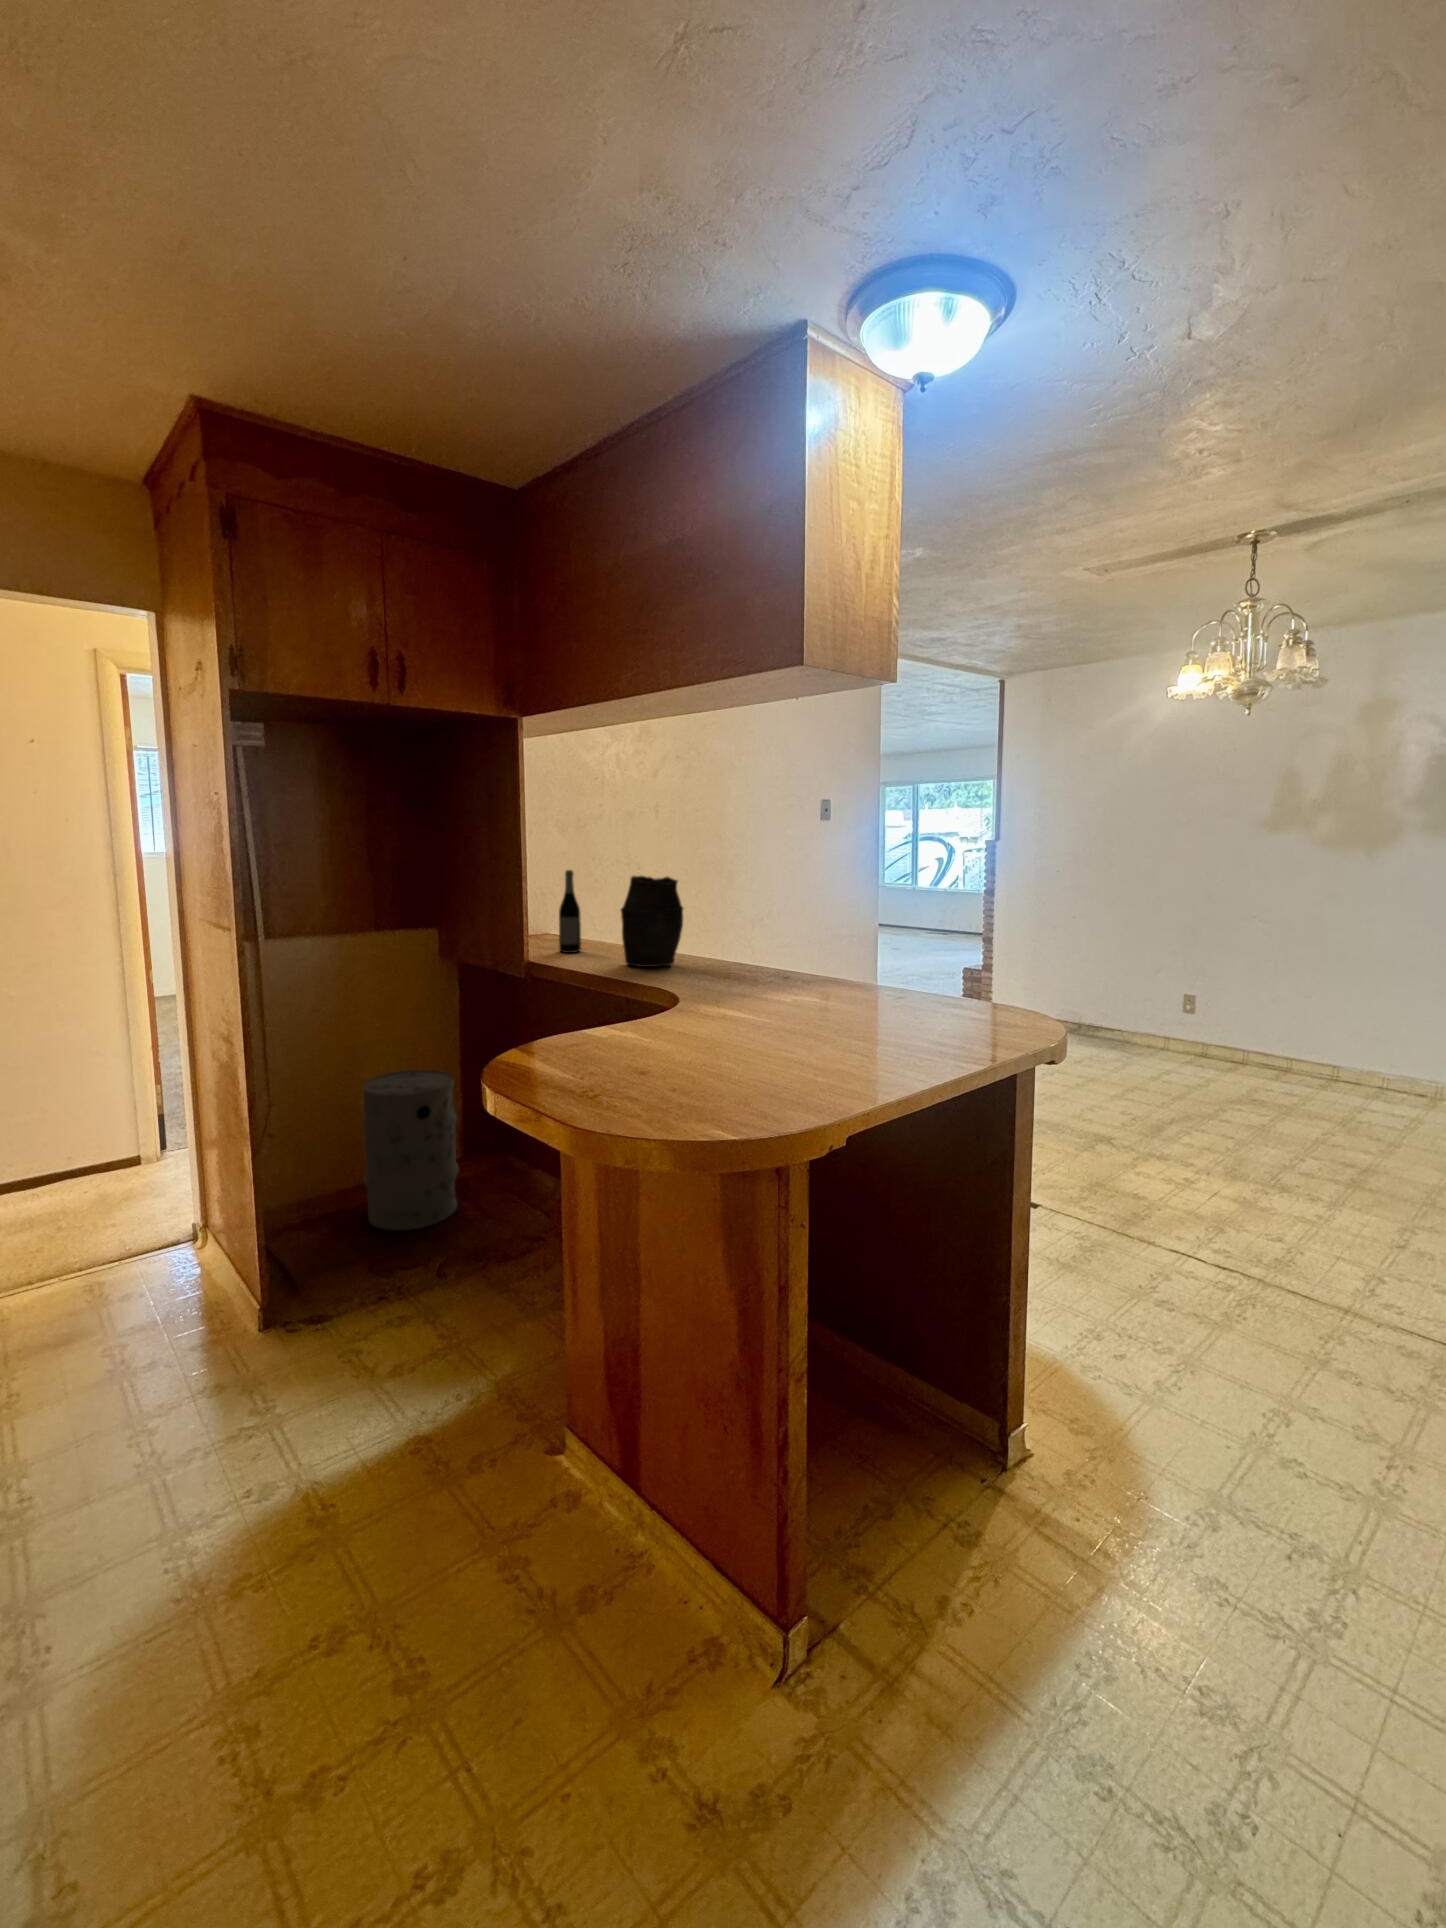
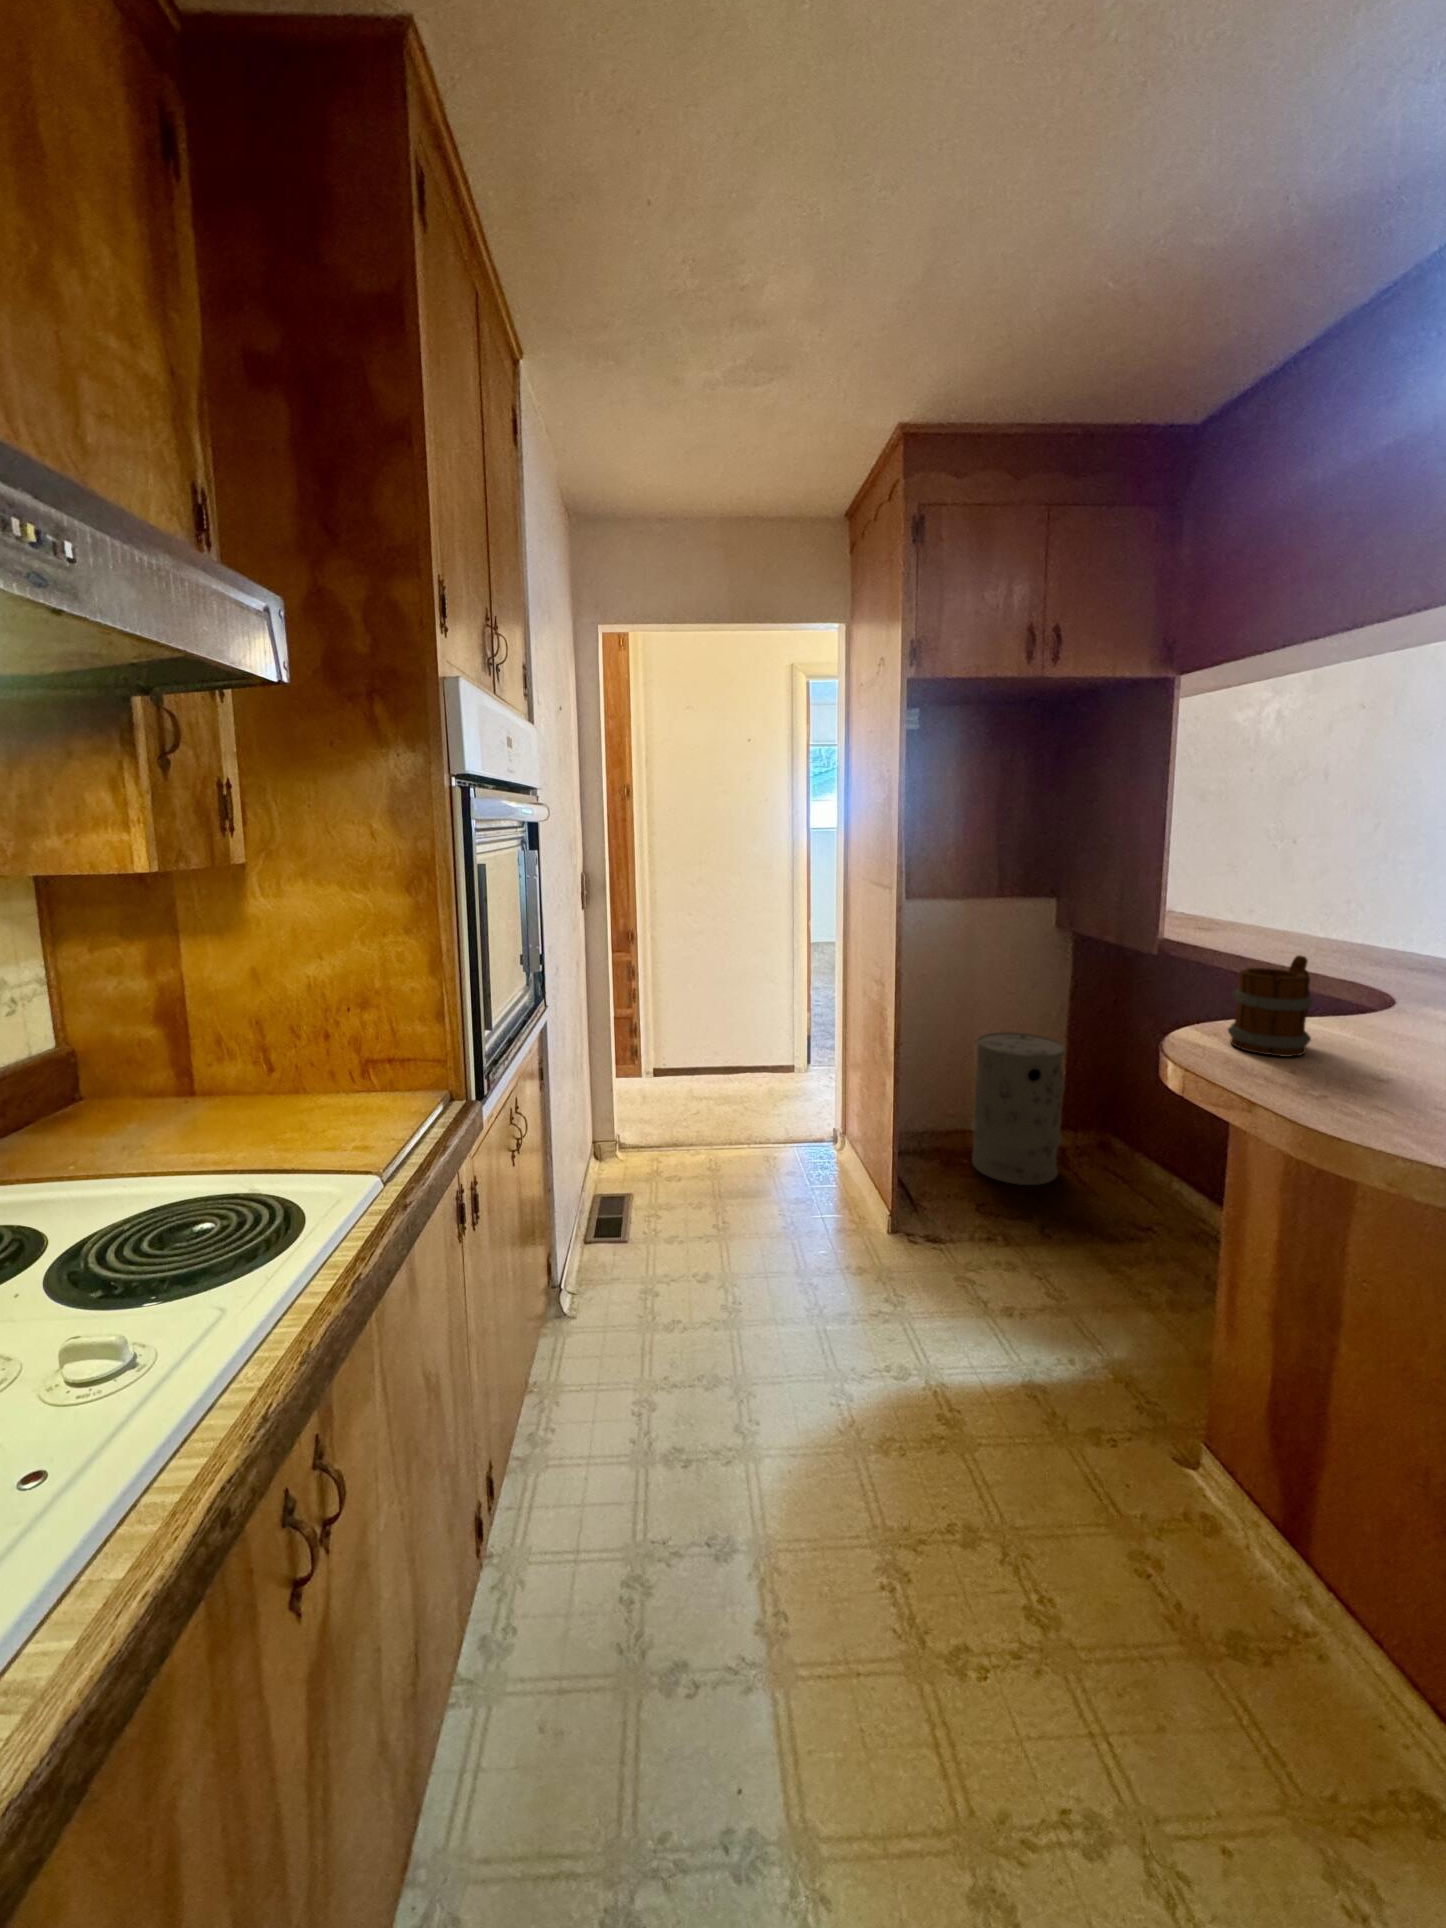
wine bottle: present [559,870,581,953] -> none [1199,839,1230,932]
vase: present [621,876,683,967] -> none [1294,844,1392,955]
mug: none [539,981,600,1072] -> present [1228,955,1313,1057]

